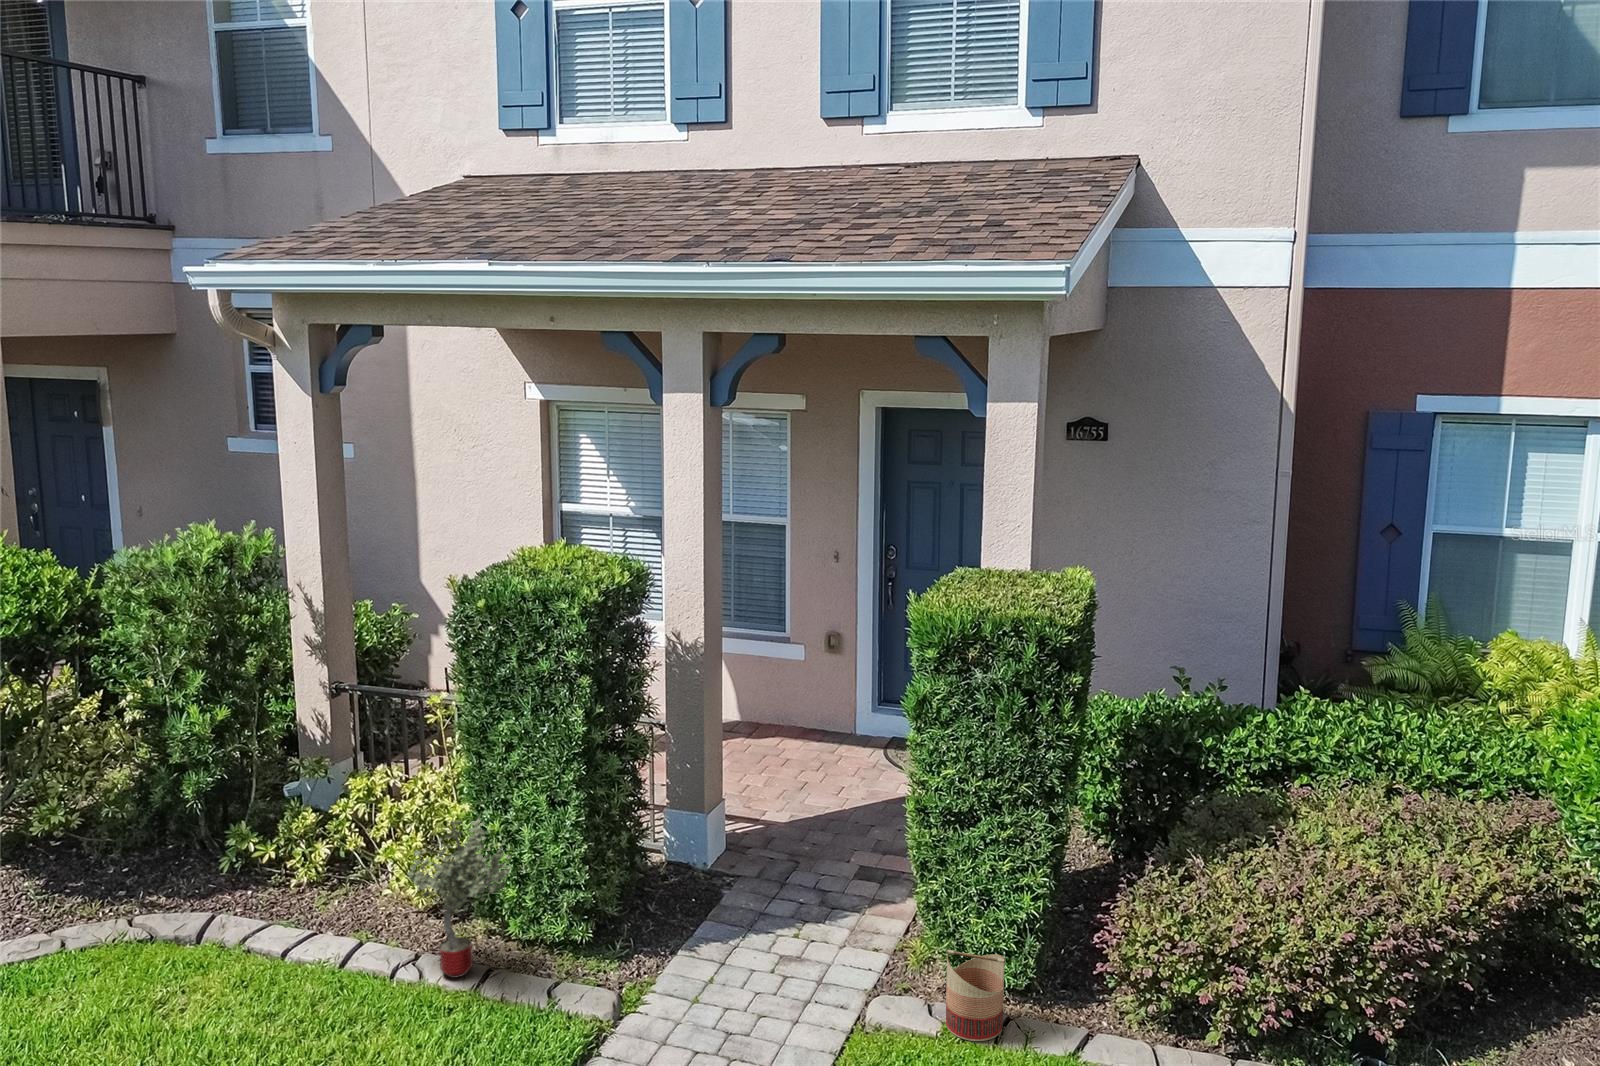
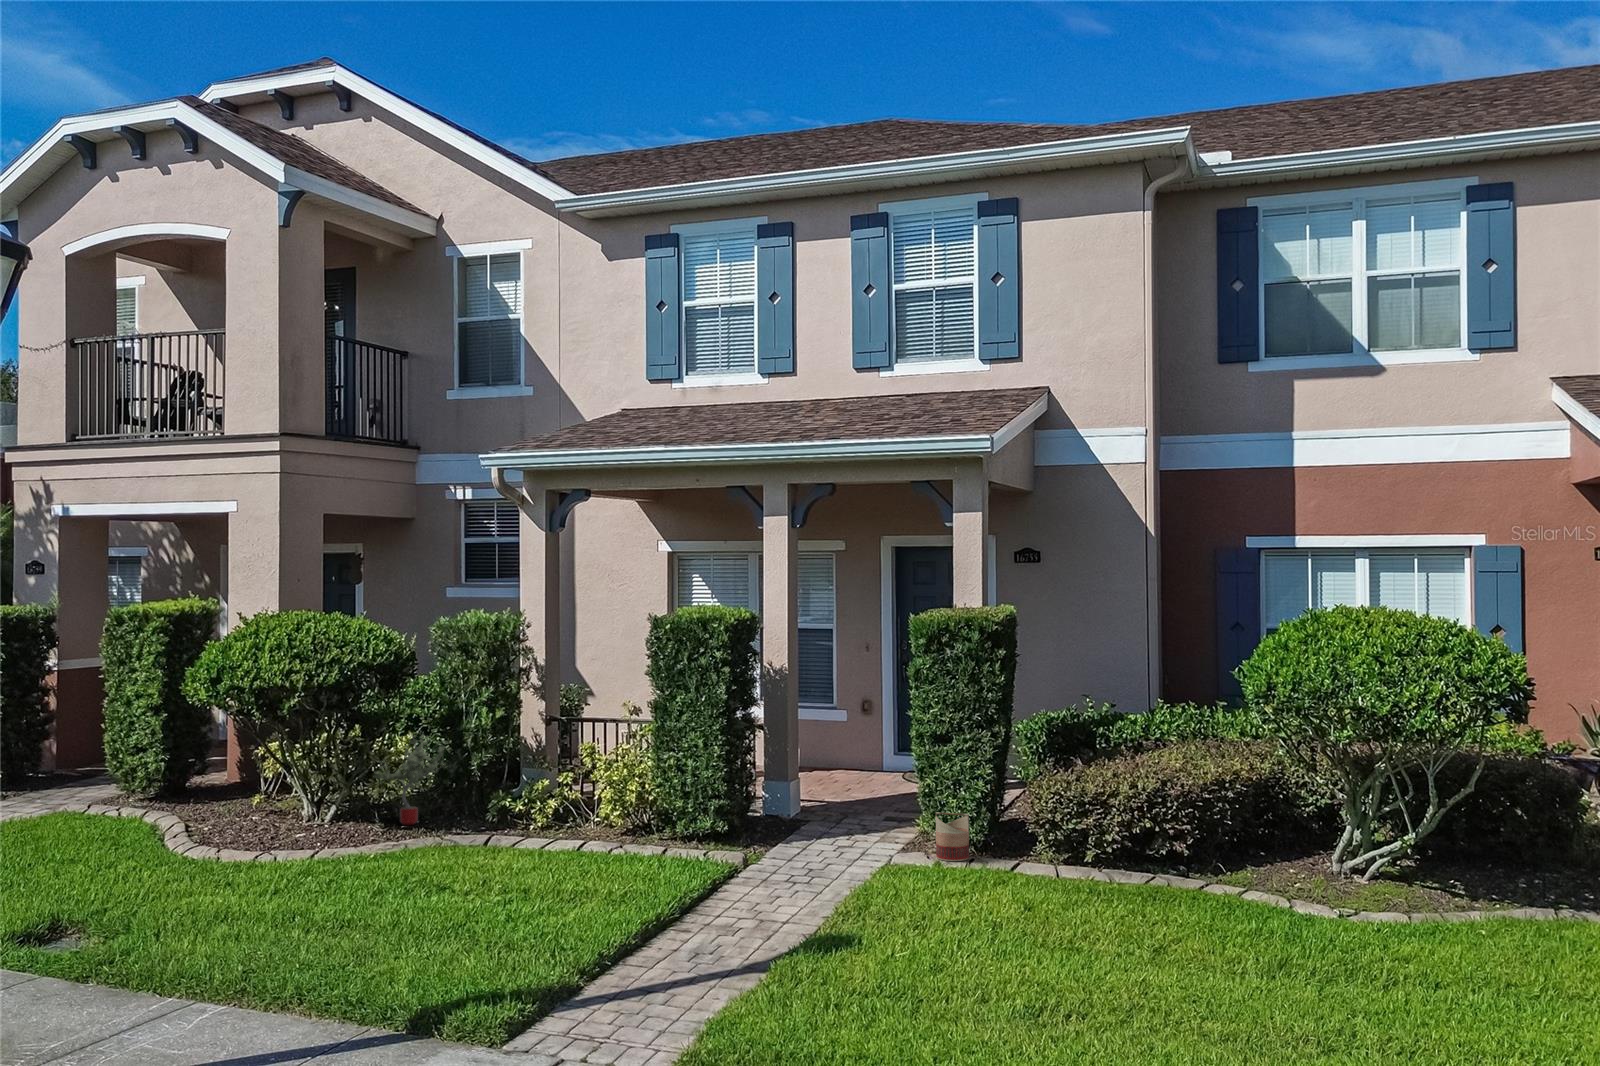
potted tree: present [408,818,511,978] -> present [373,735,444,825]

